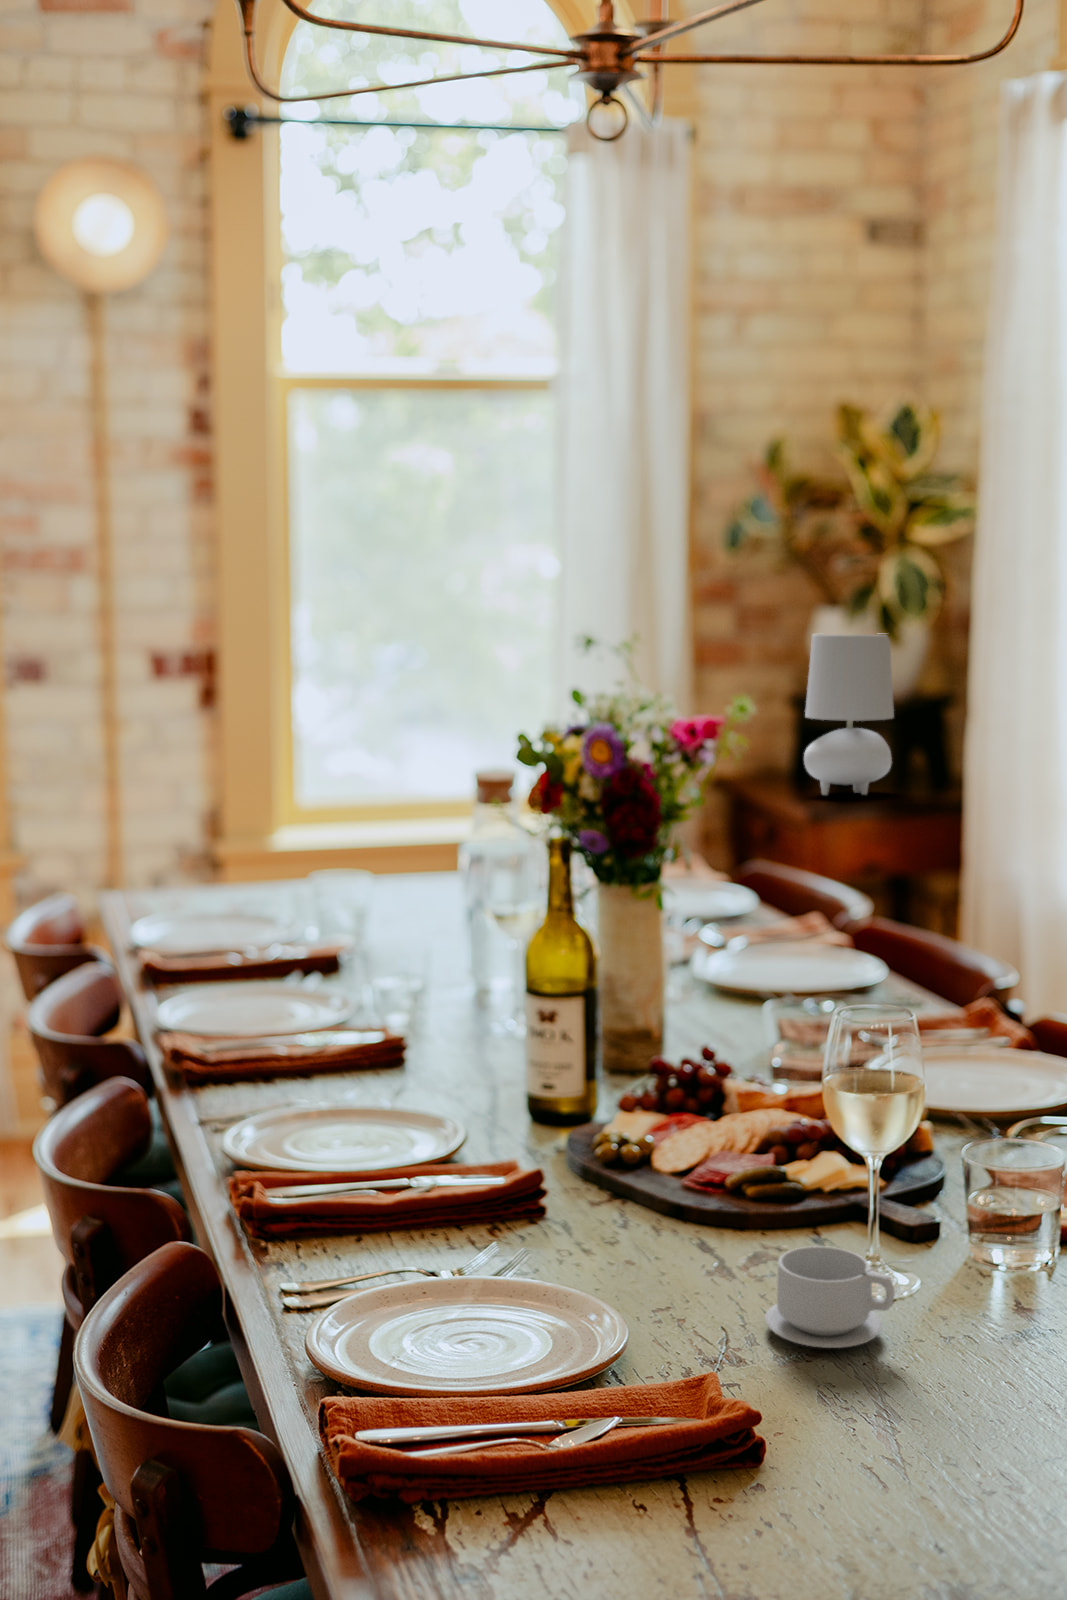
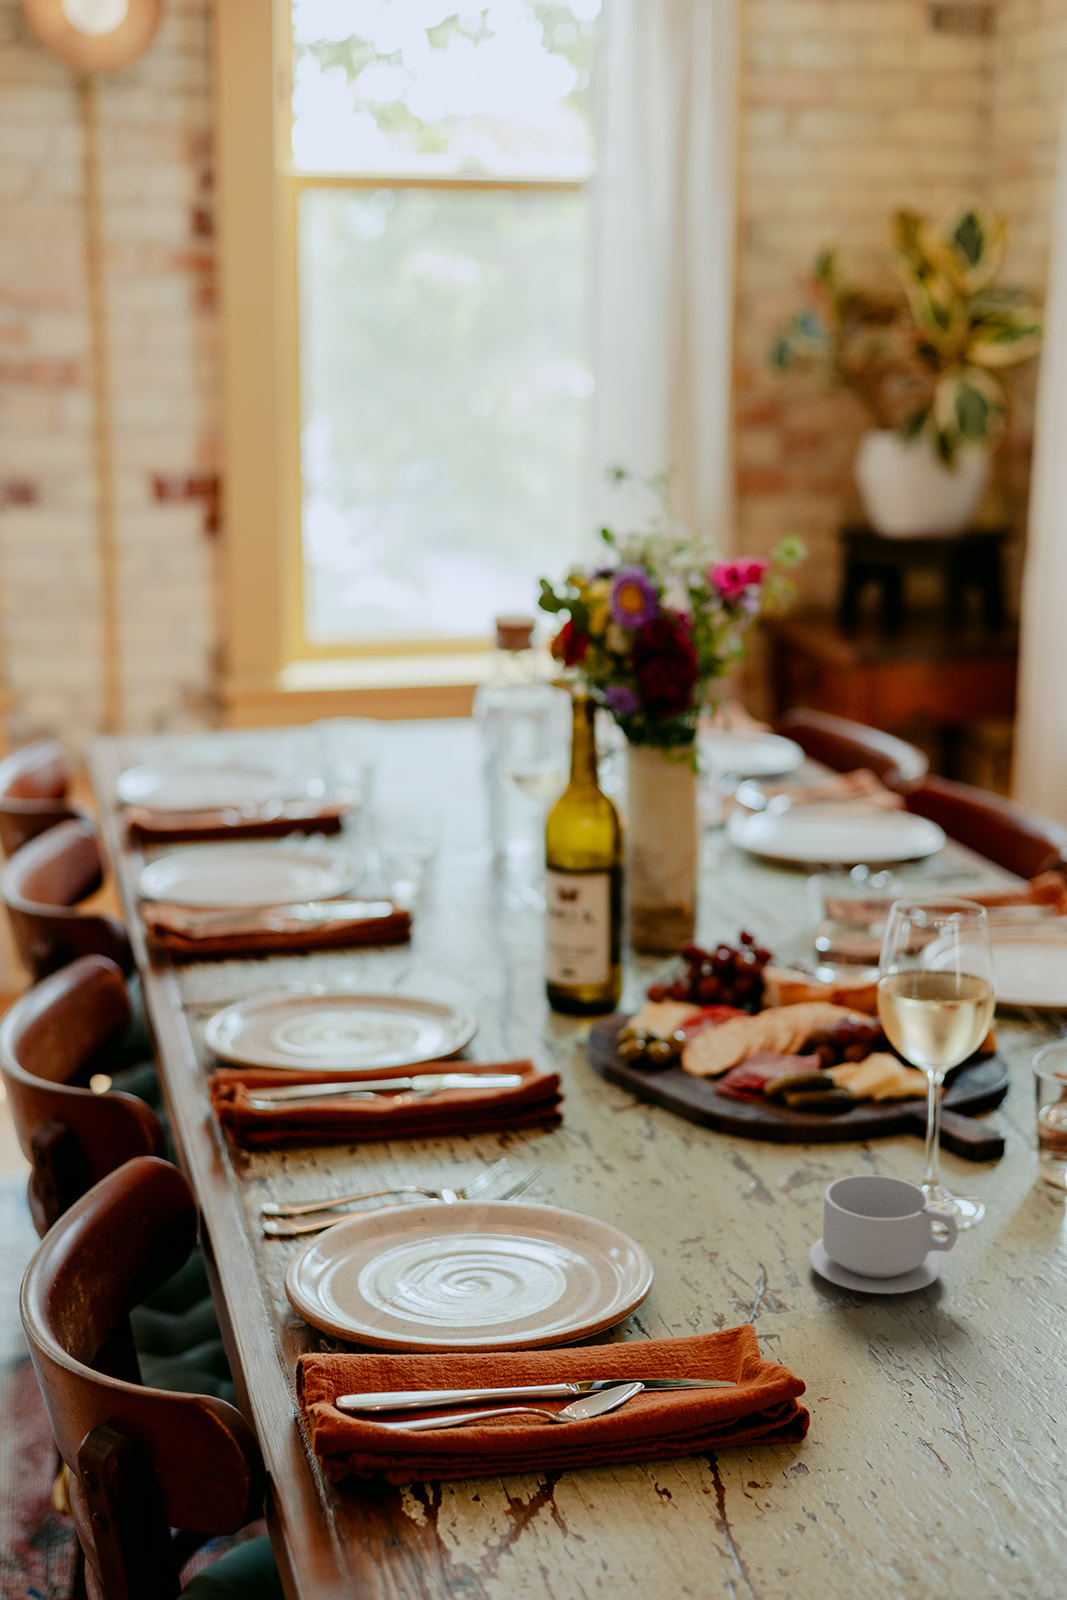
table lamp: present [804,634,894,795] -> none [855,456,954,635]

